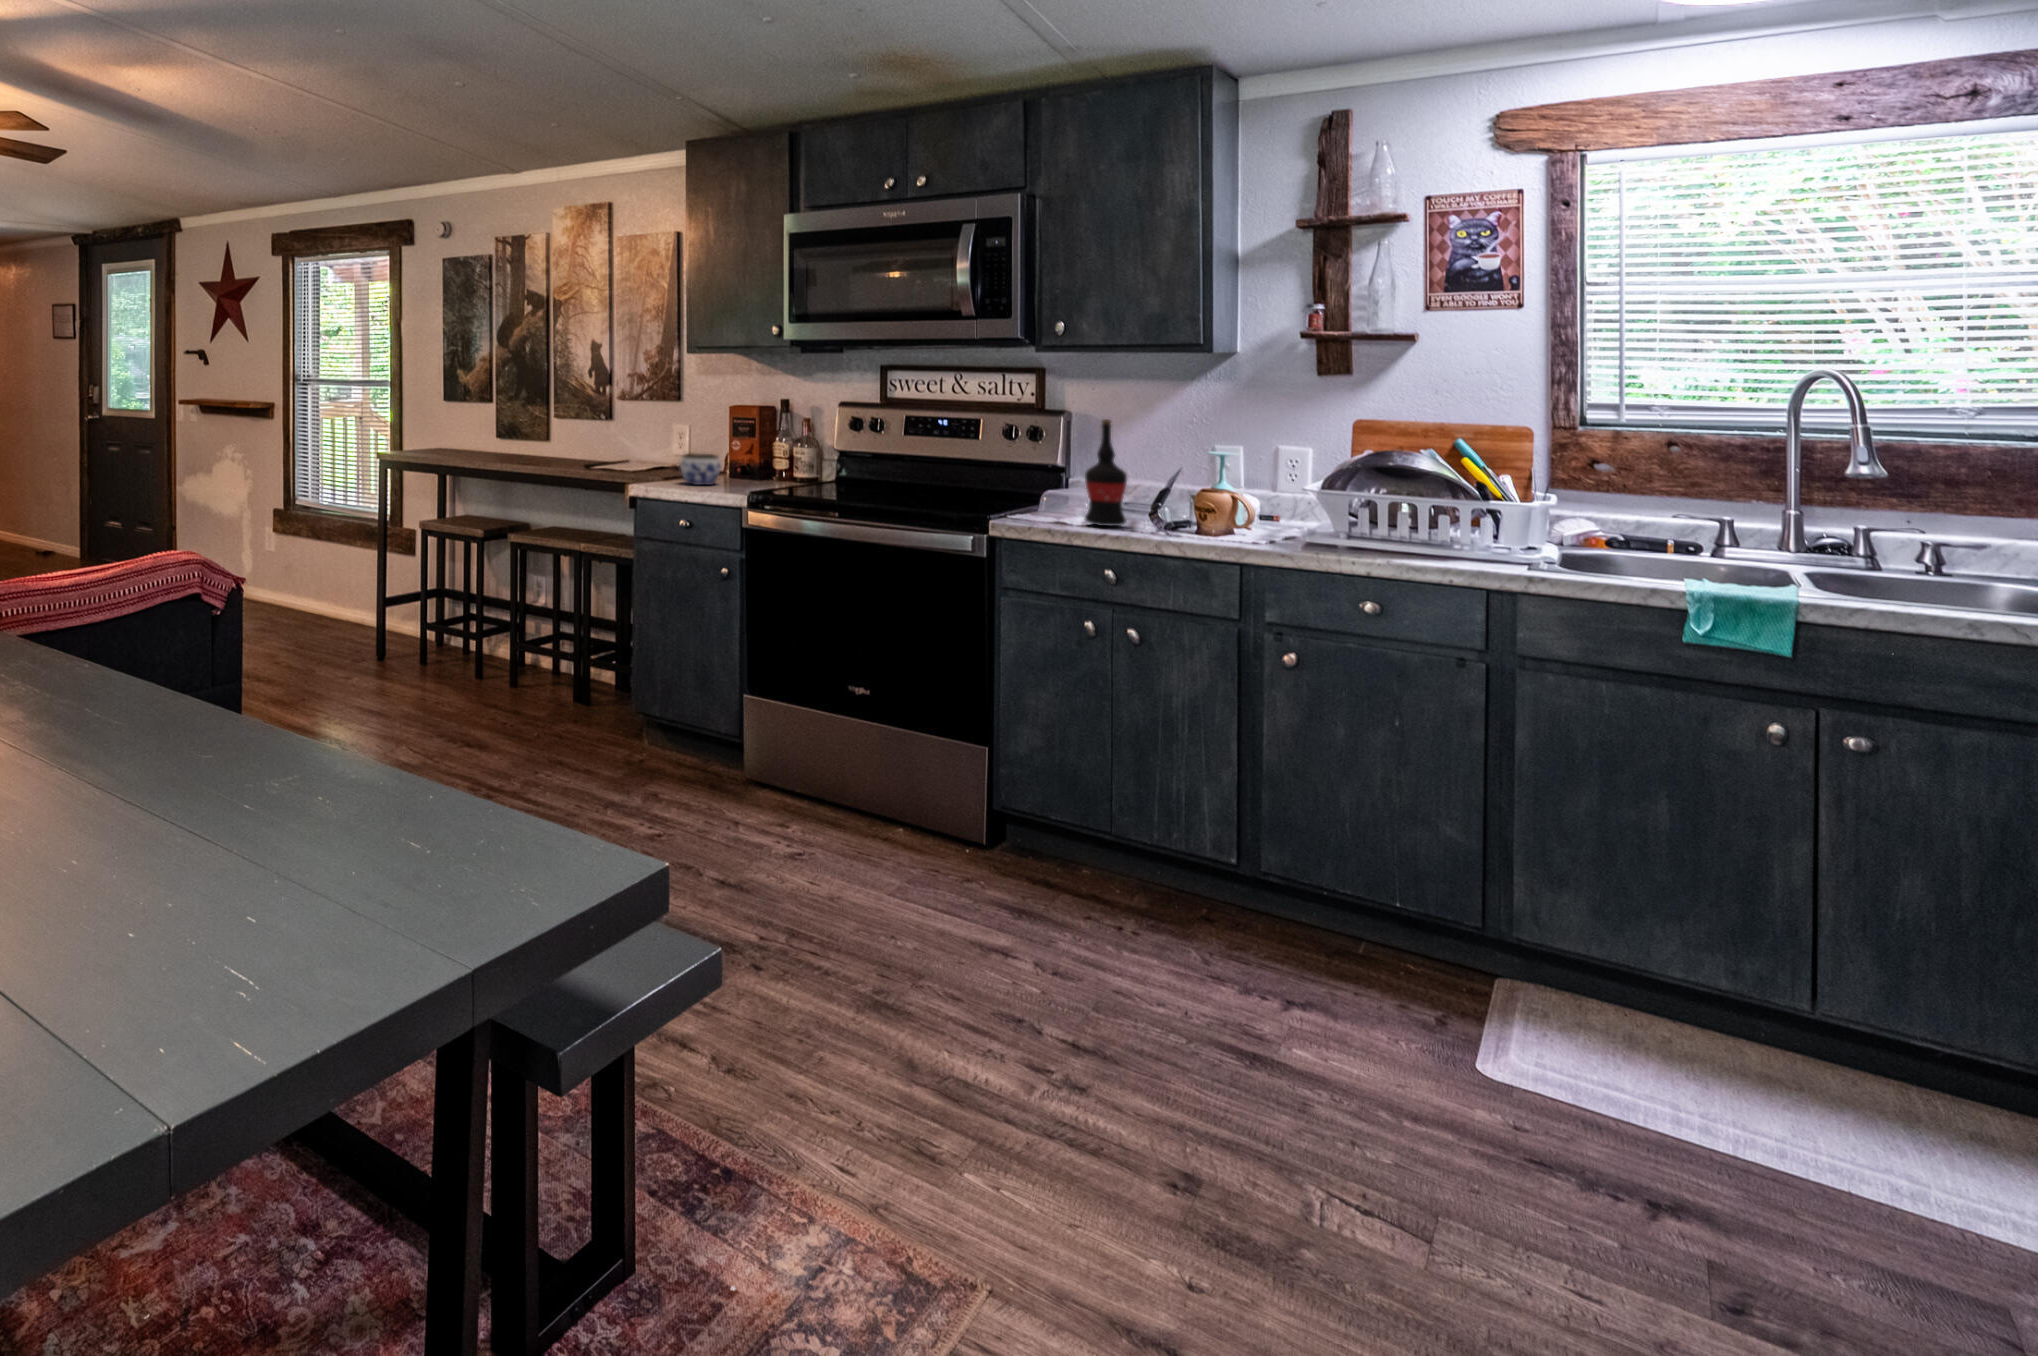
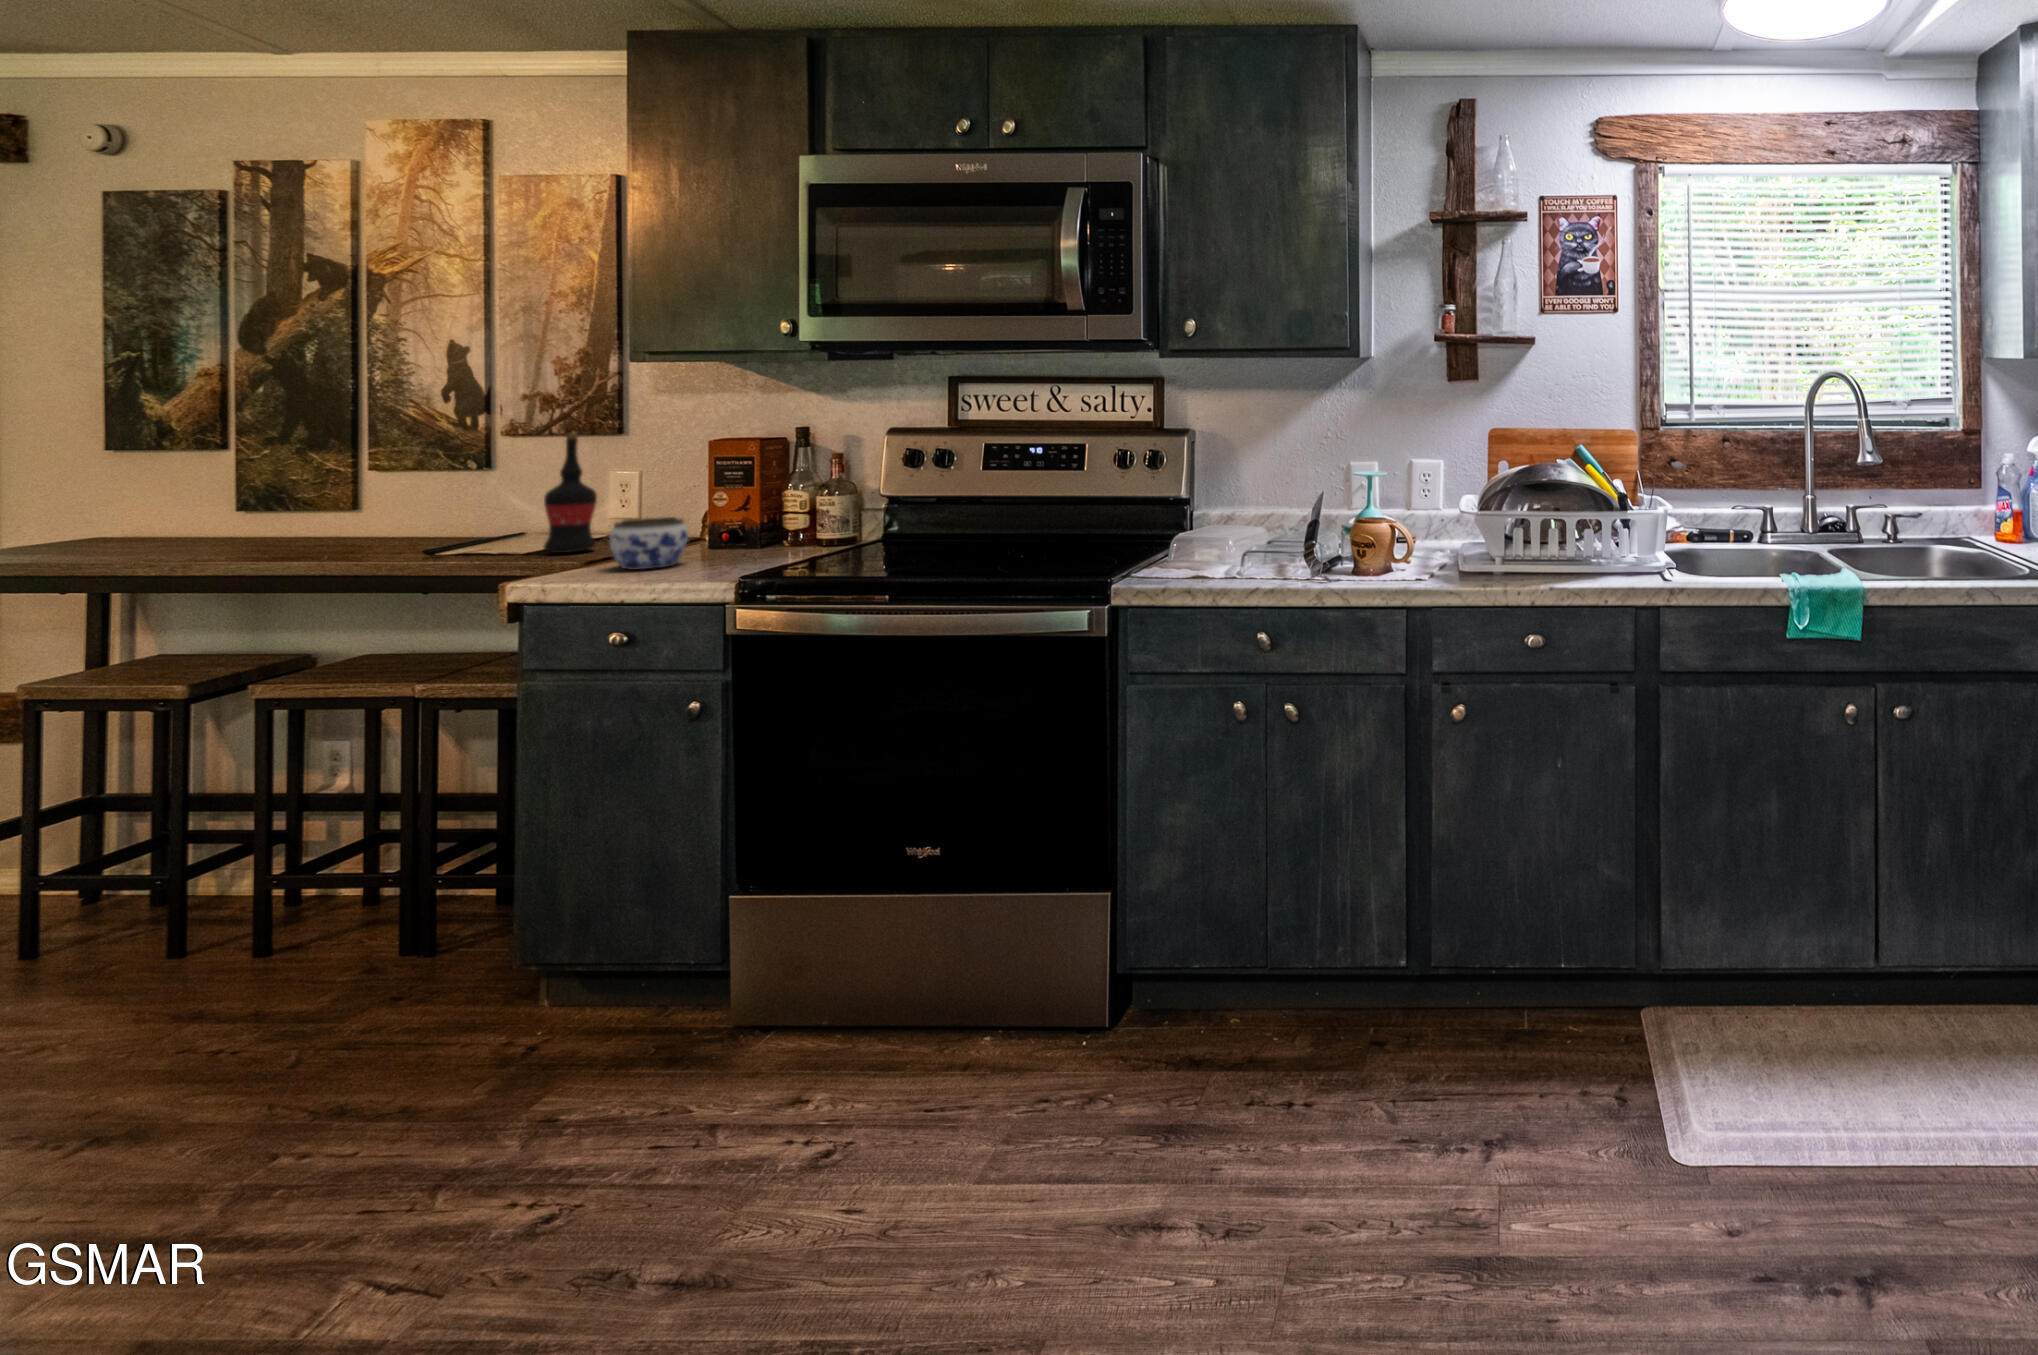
wine bottle: present [1085,419,1127,526] -> present [544,434,597,553]

